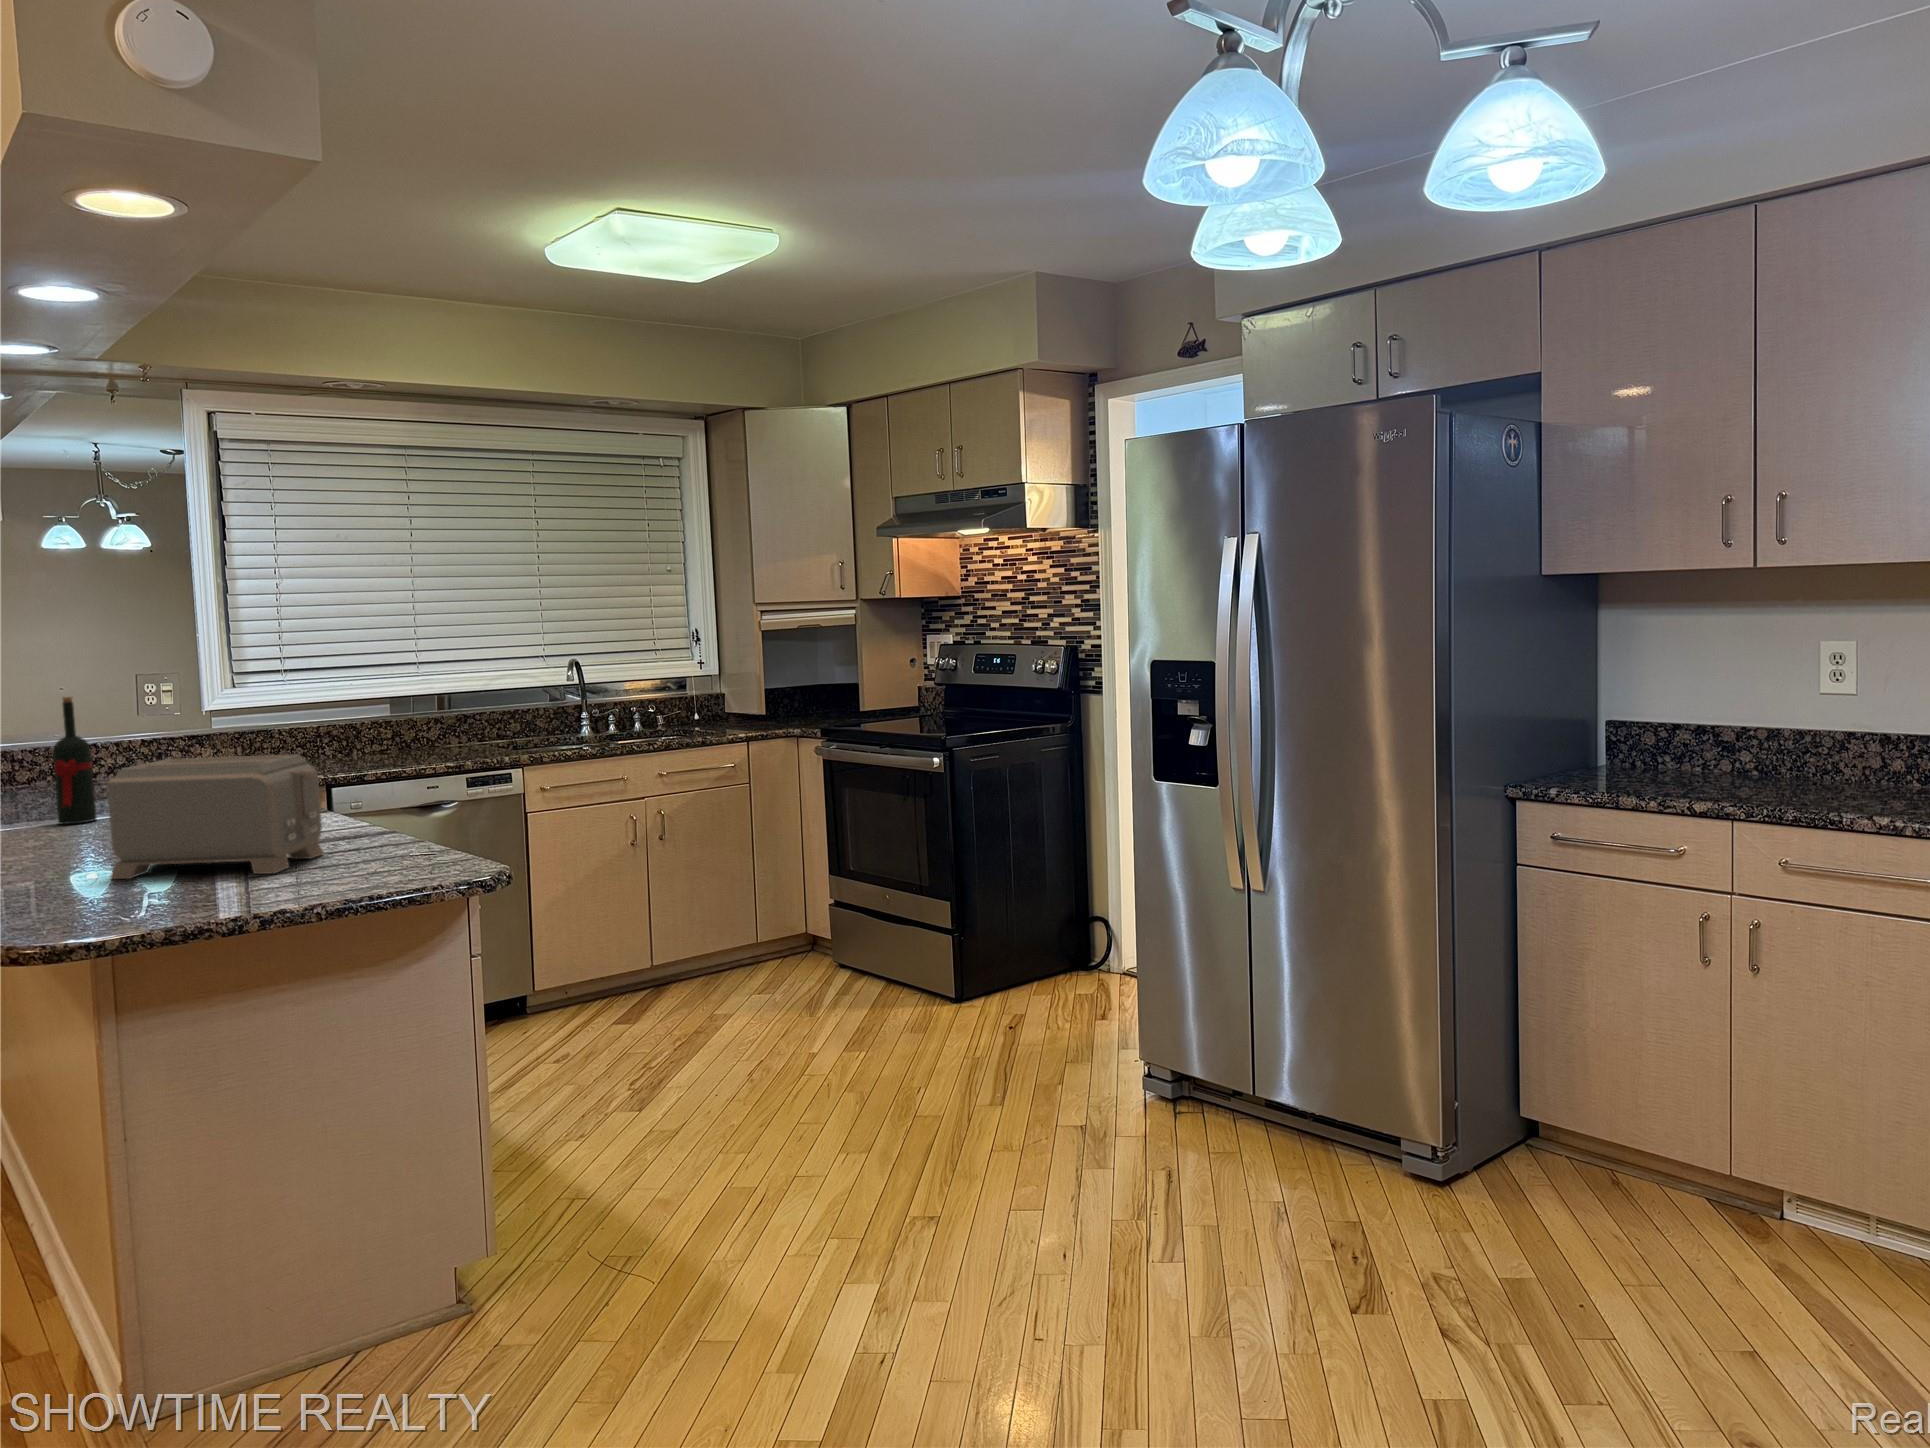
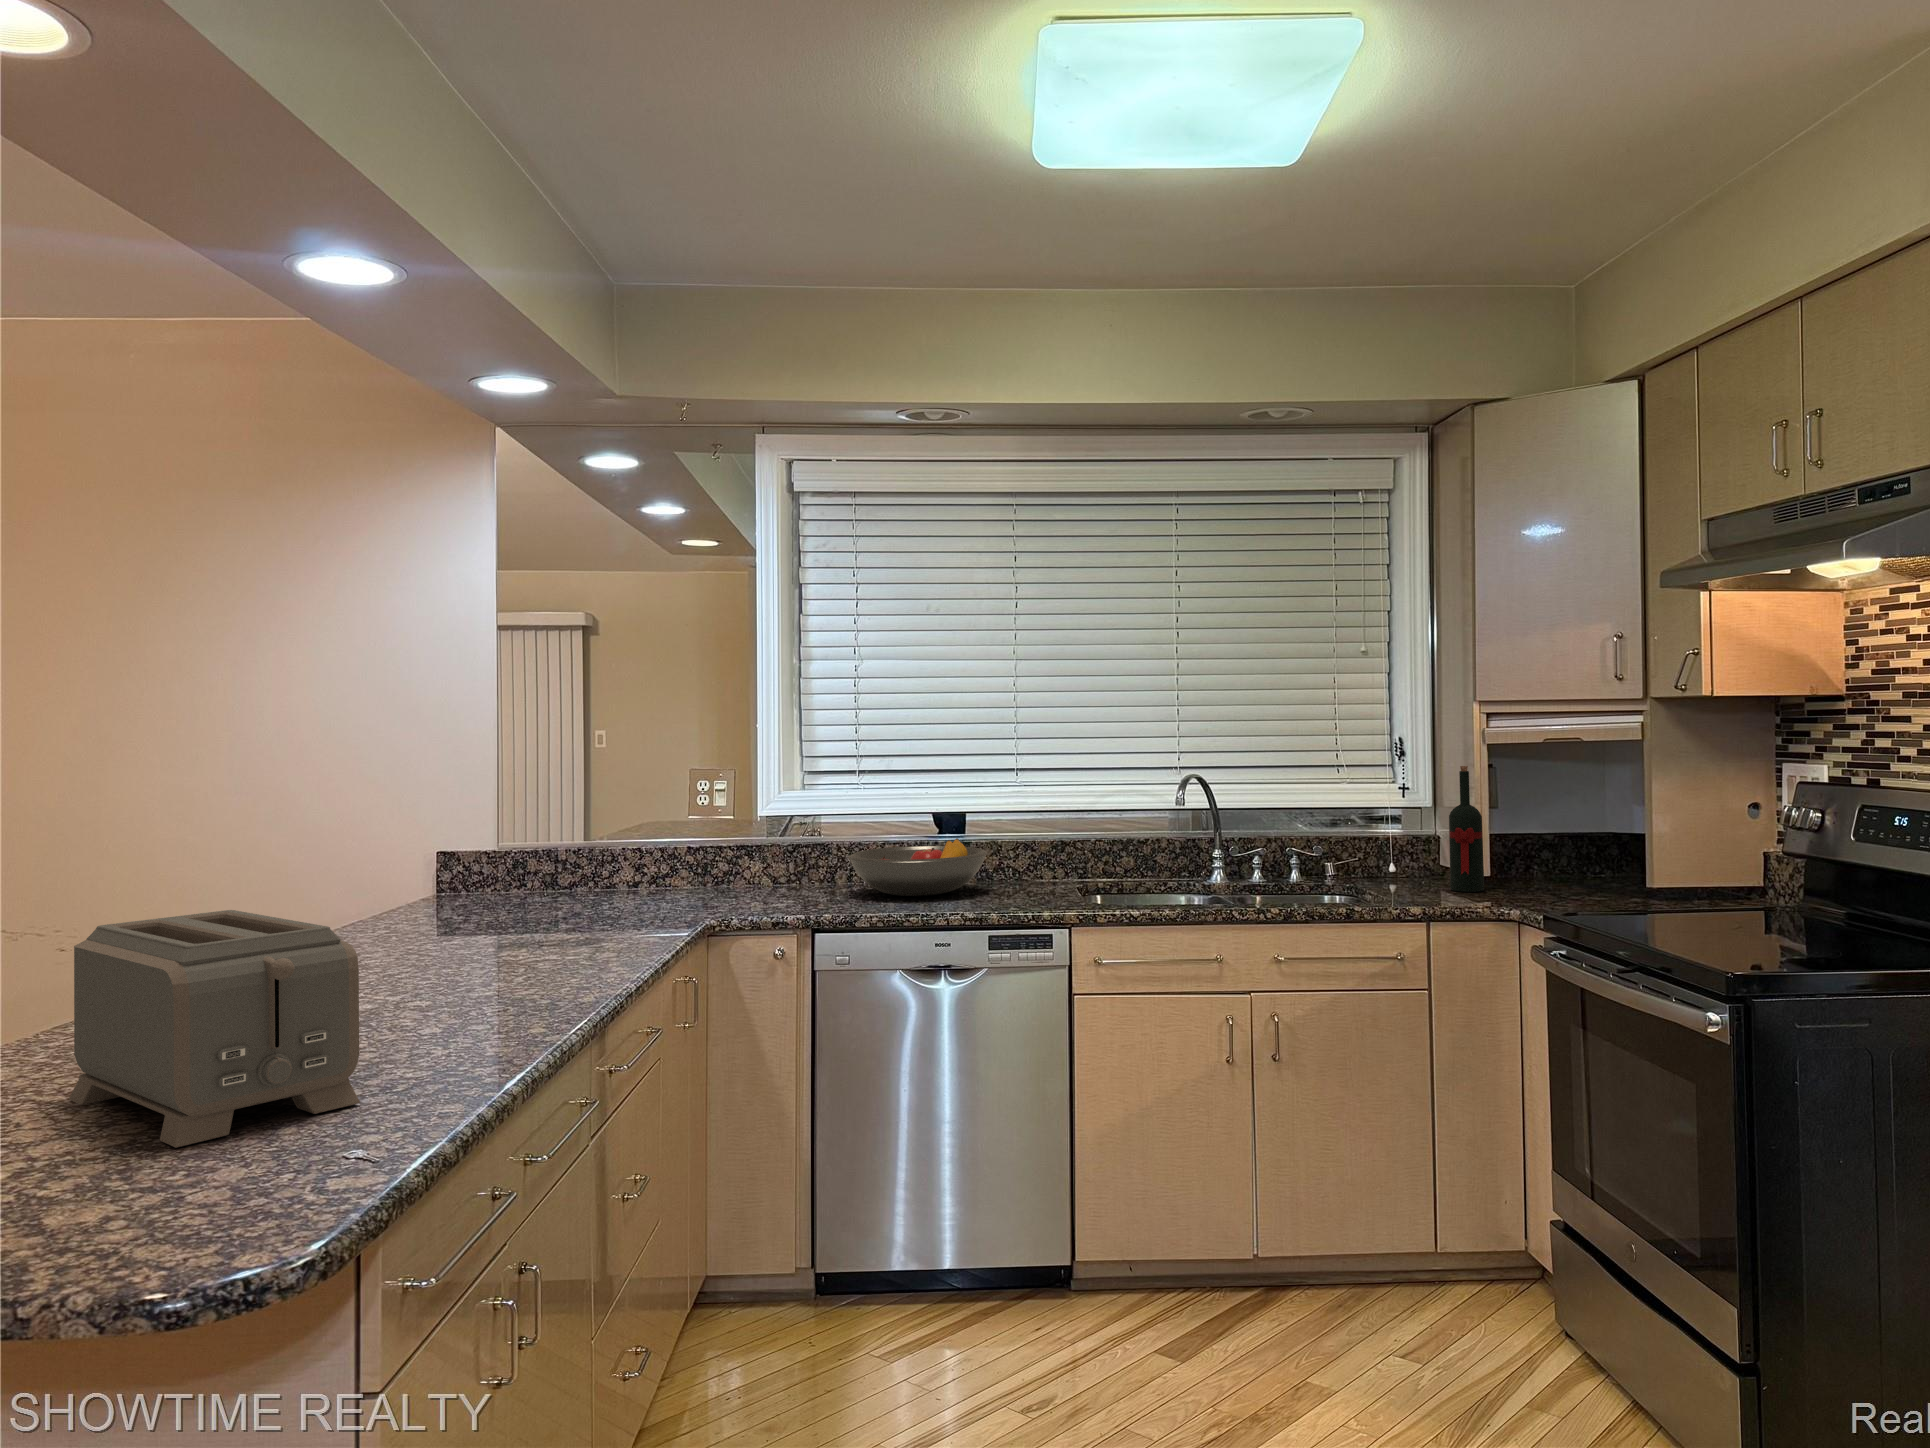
wine bottle: present [53,697,97,825] -> present [1449,766,1484,892]
fruit bowl: none [308,717,425,762] -> present [848,838,987,896]

